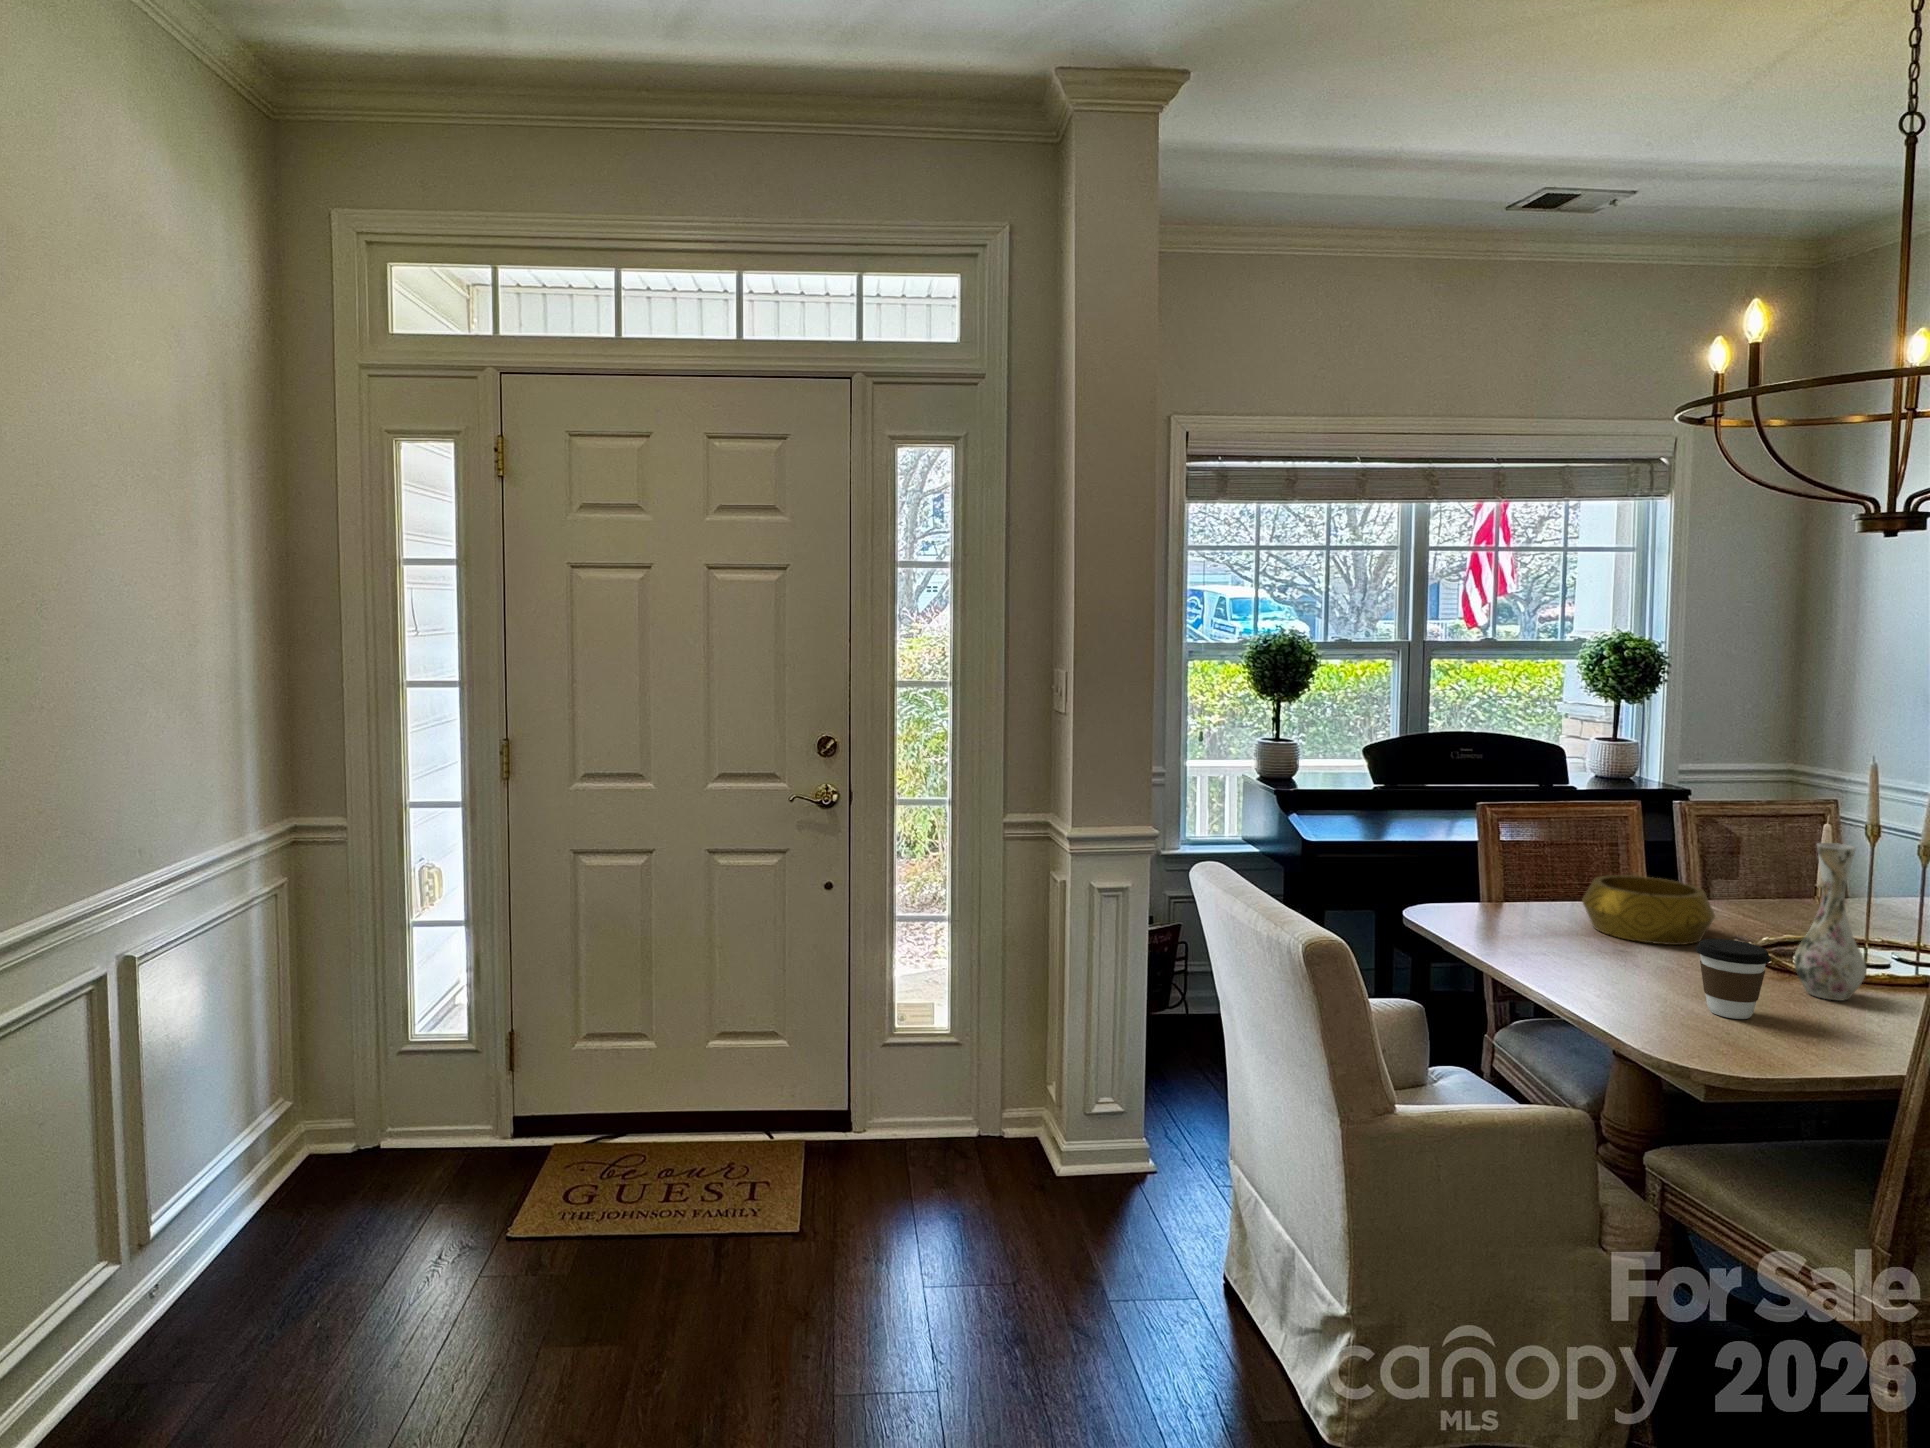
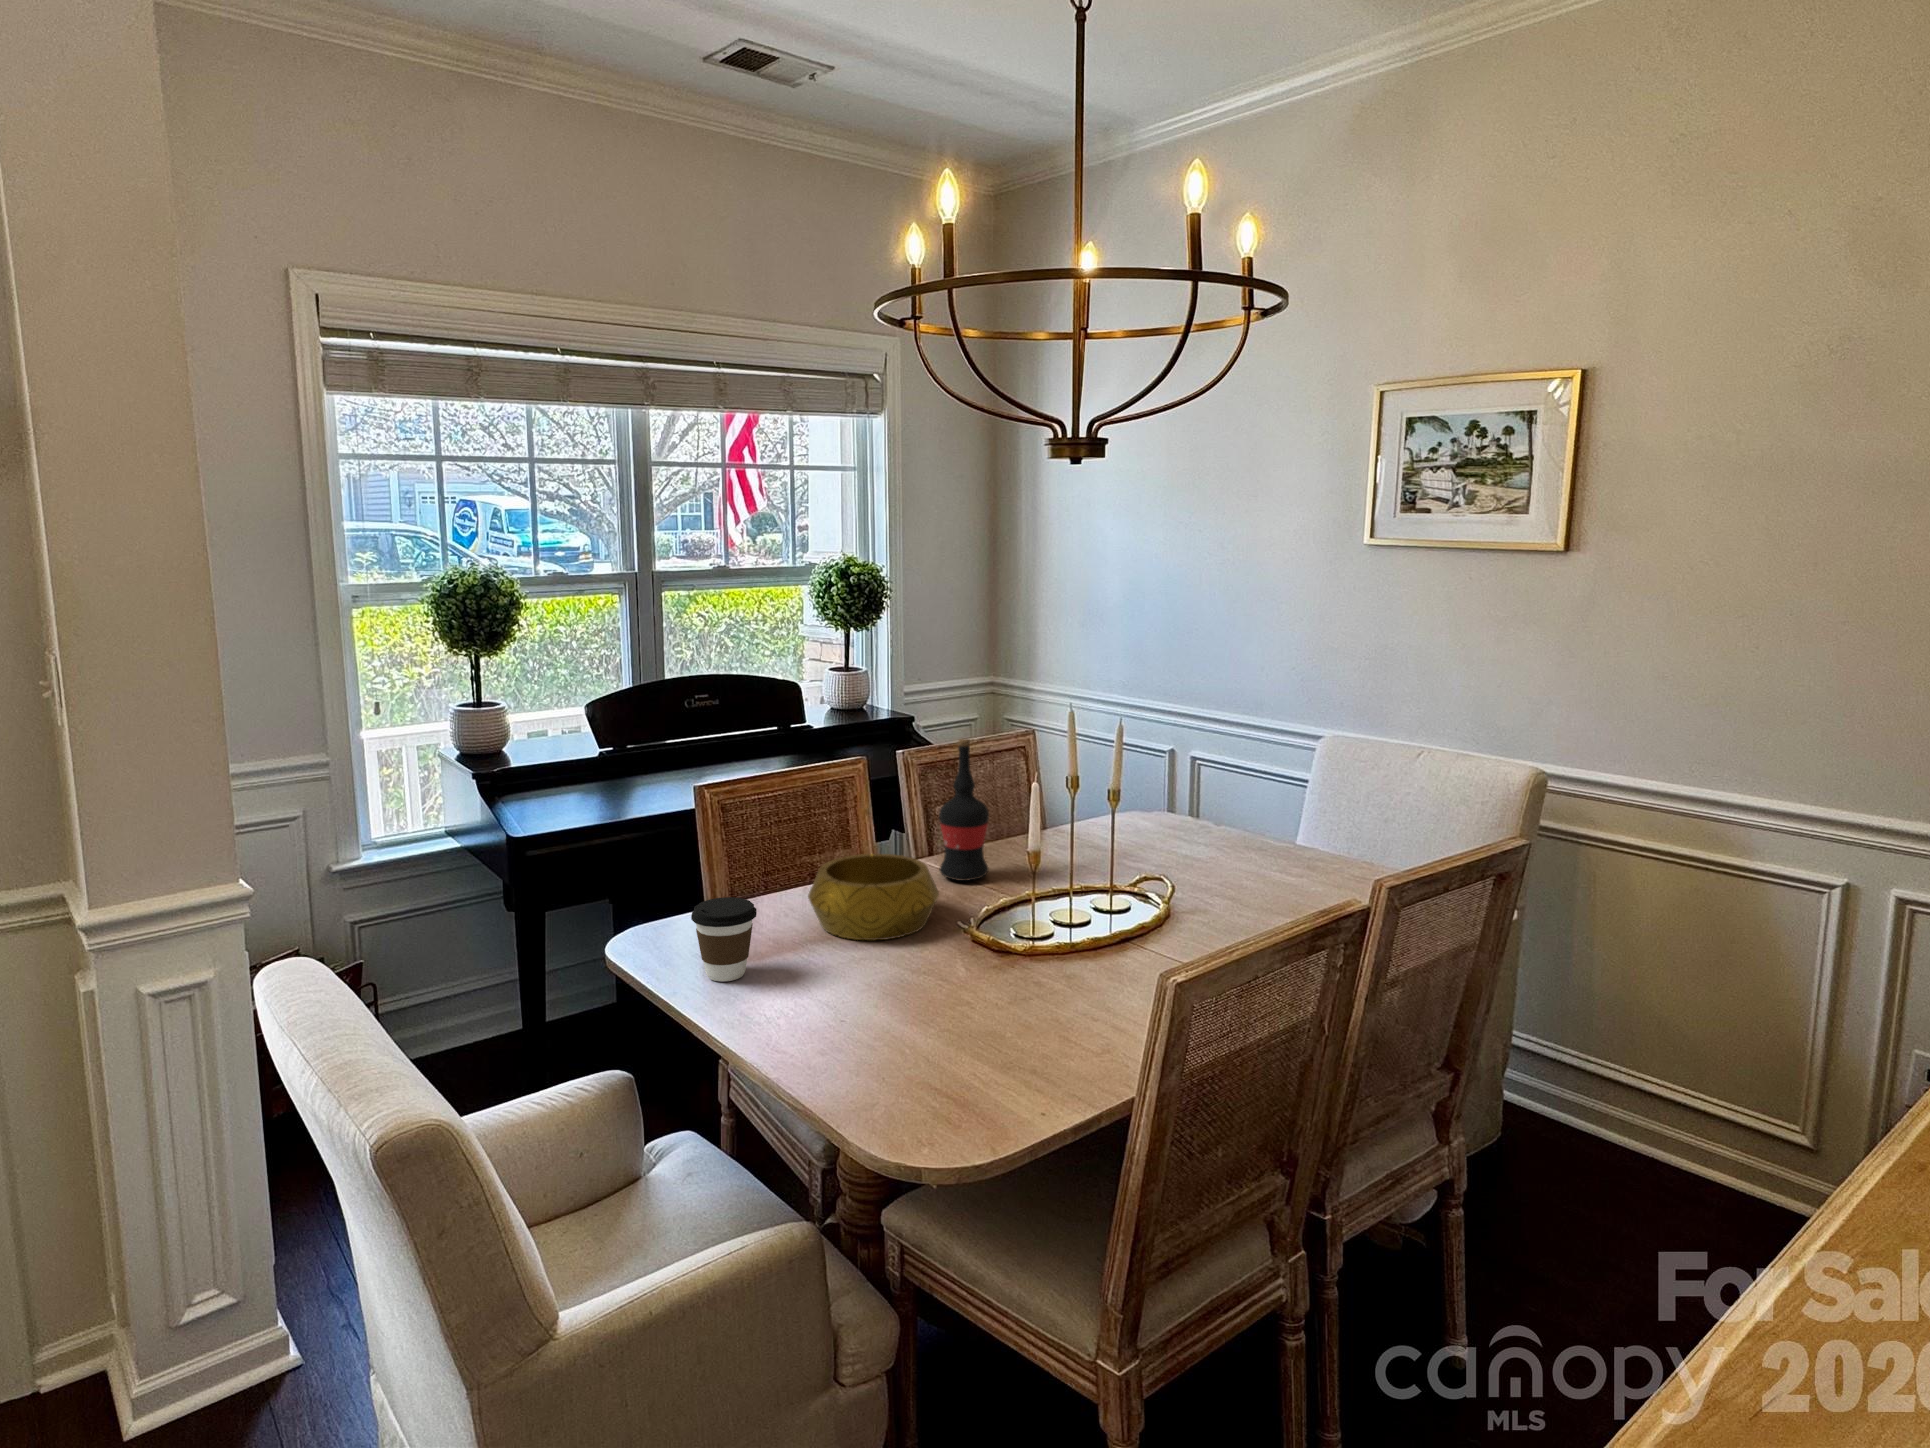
wine bottle: none [1716,788,1775,921] -> present [939,739,989,881]
vase: present [1794,843,1866,1000] -> none [1013,817,1076,992]
coffee cup: present [1696,939,1771,1019] -> present [691,897,757,982]

